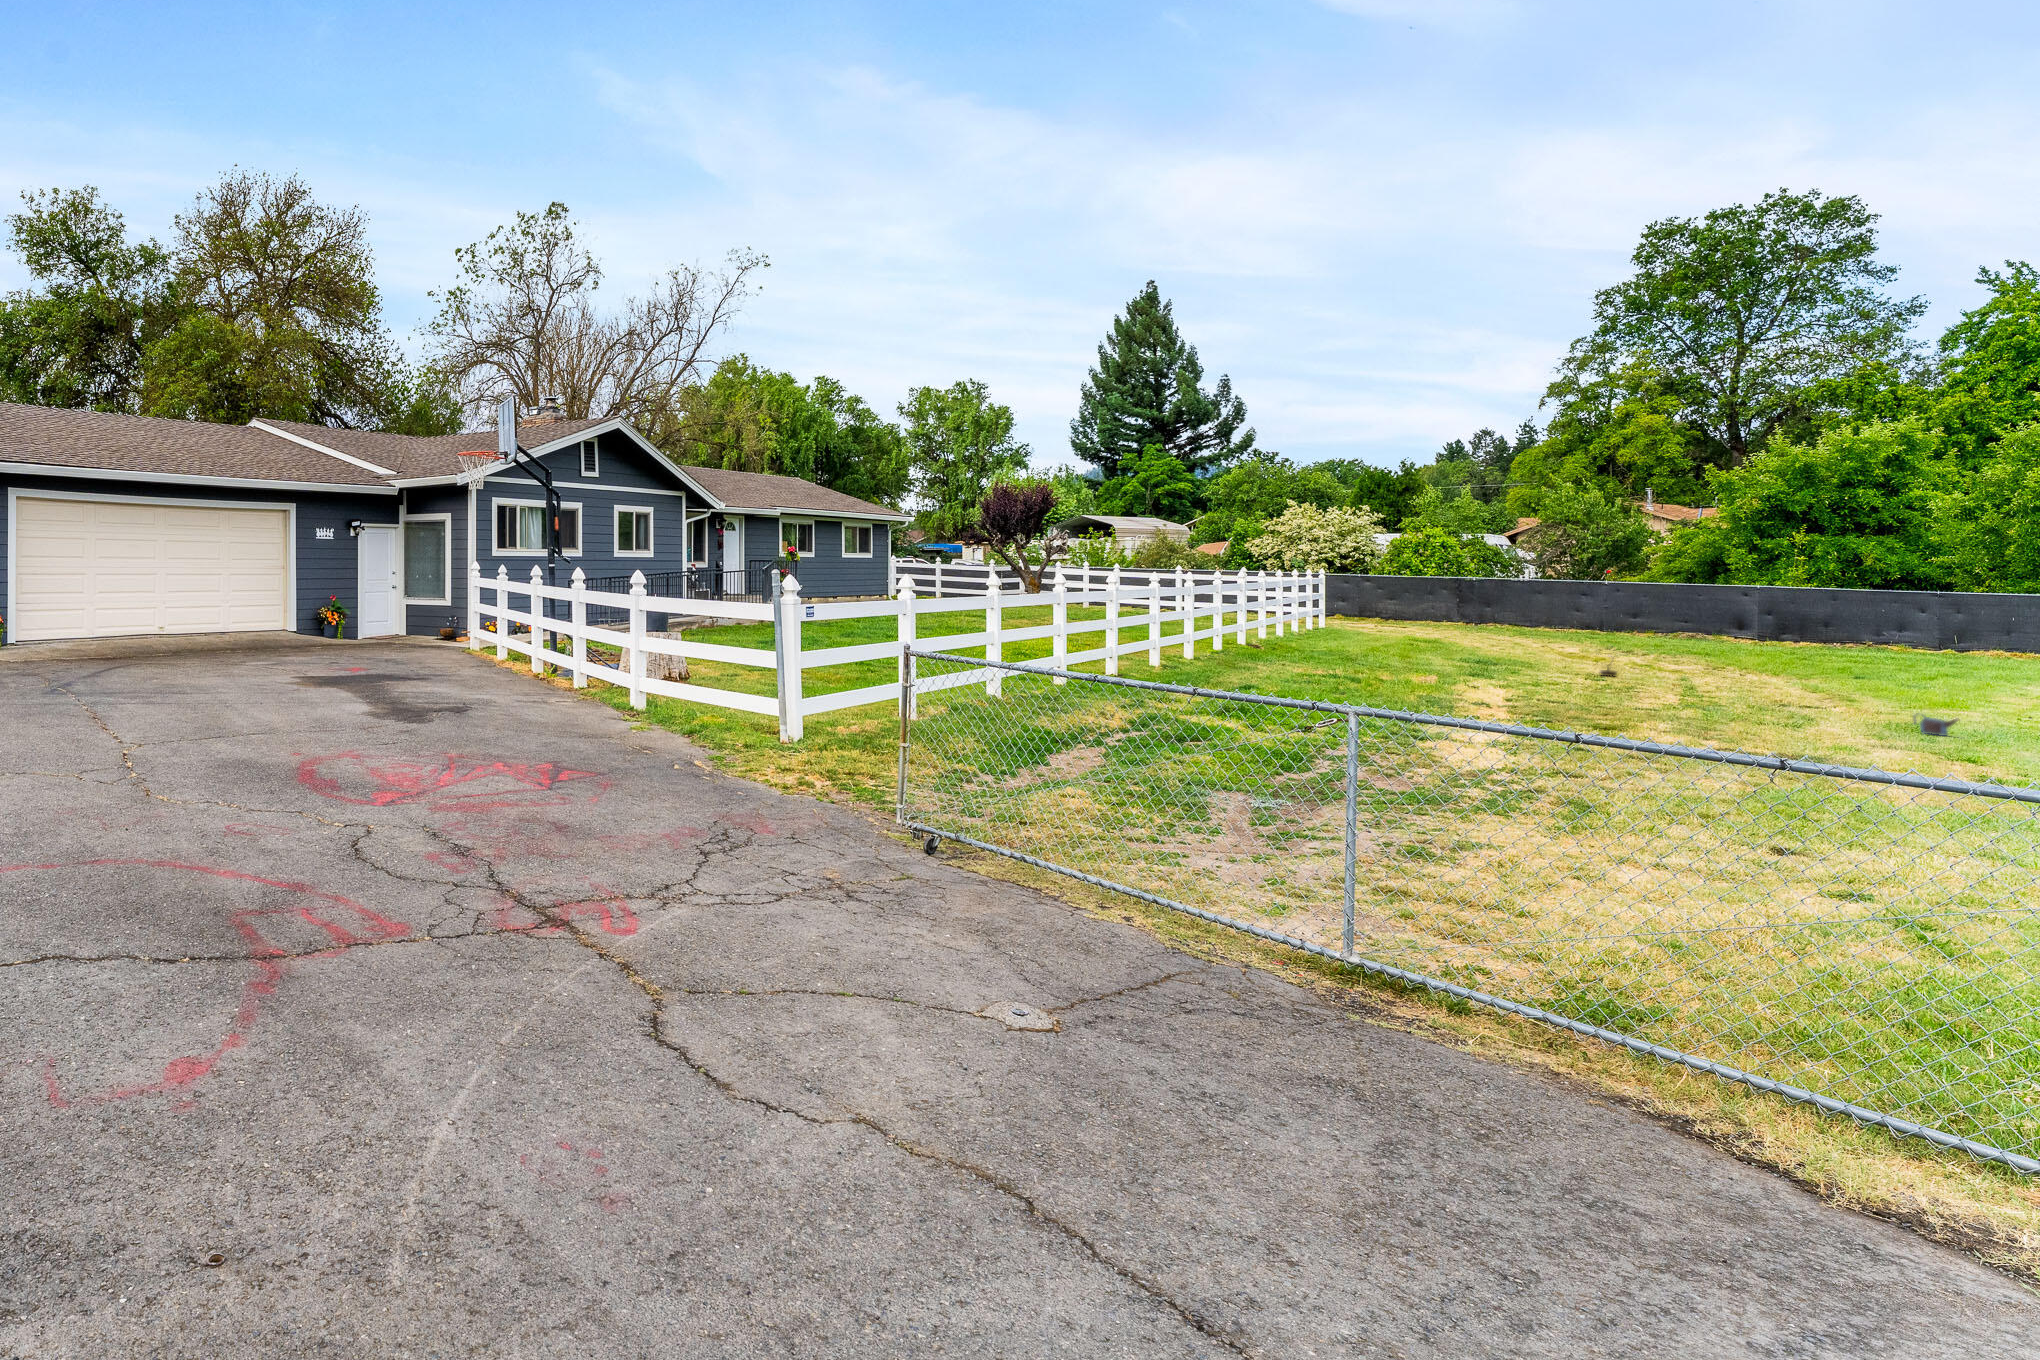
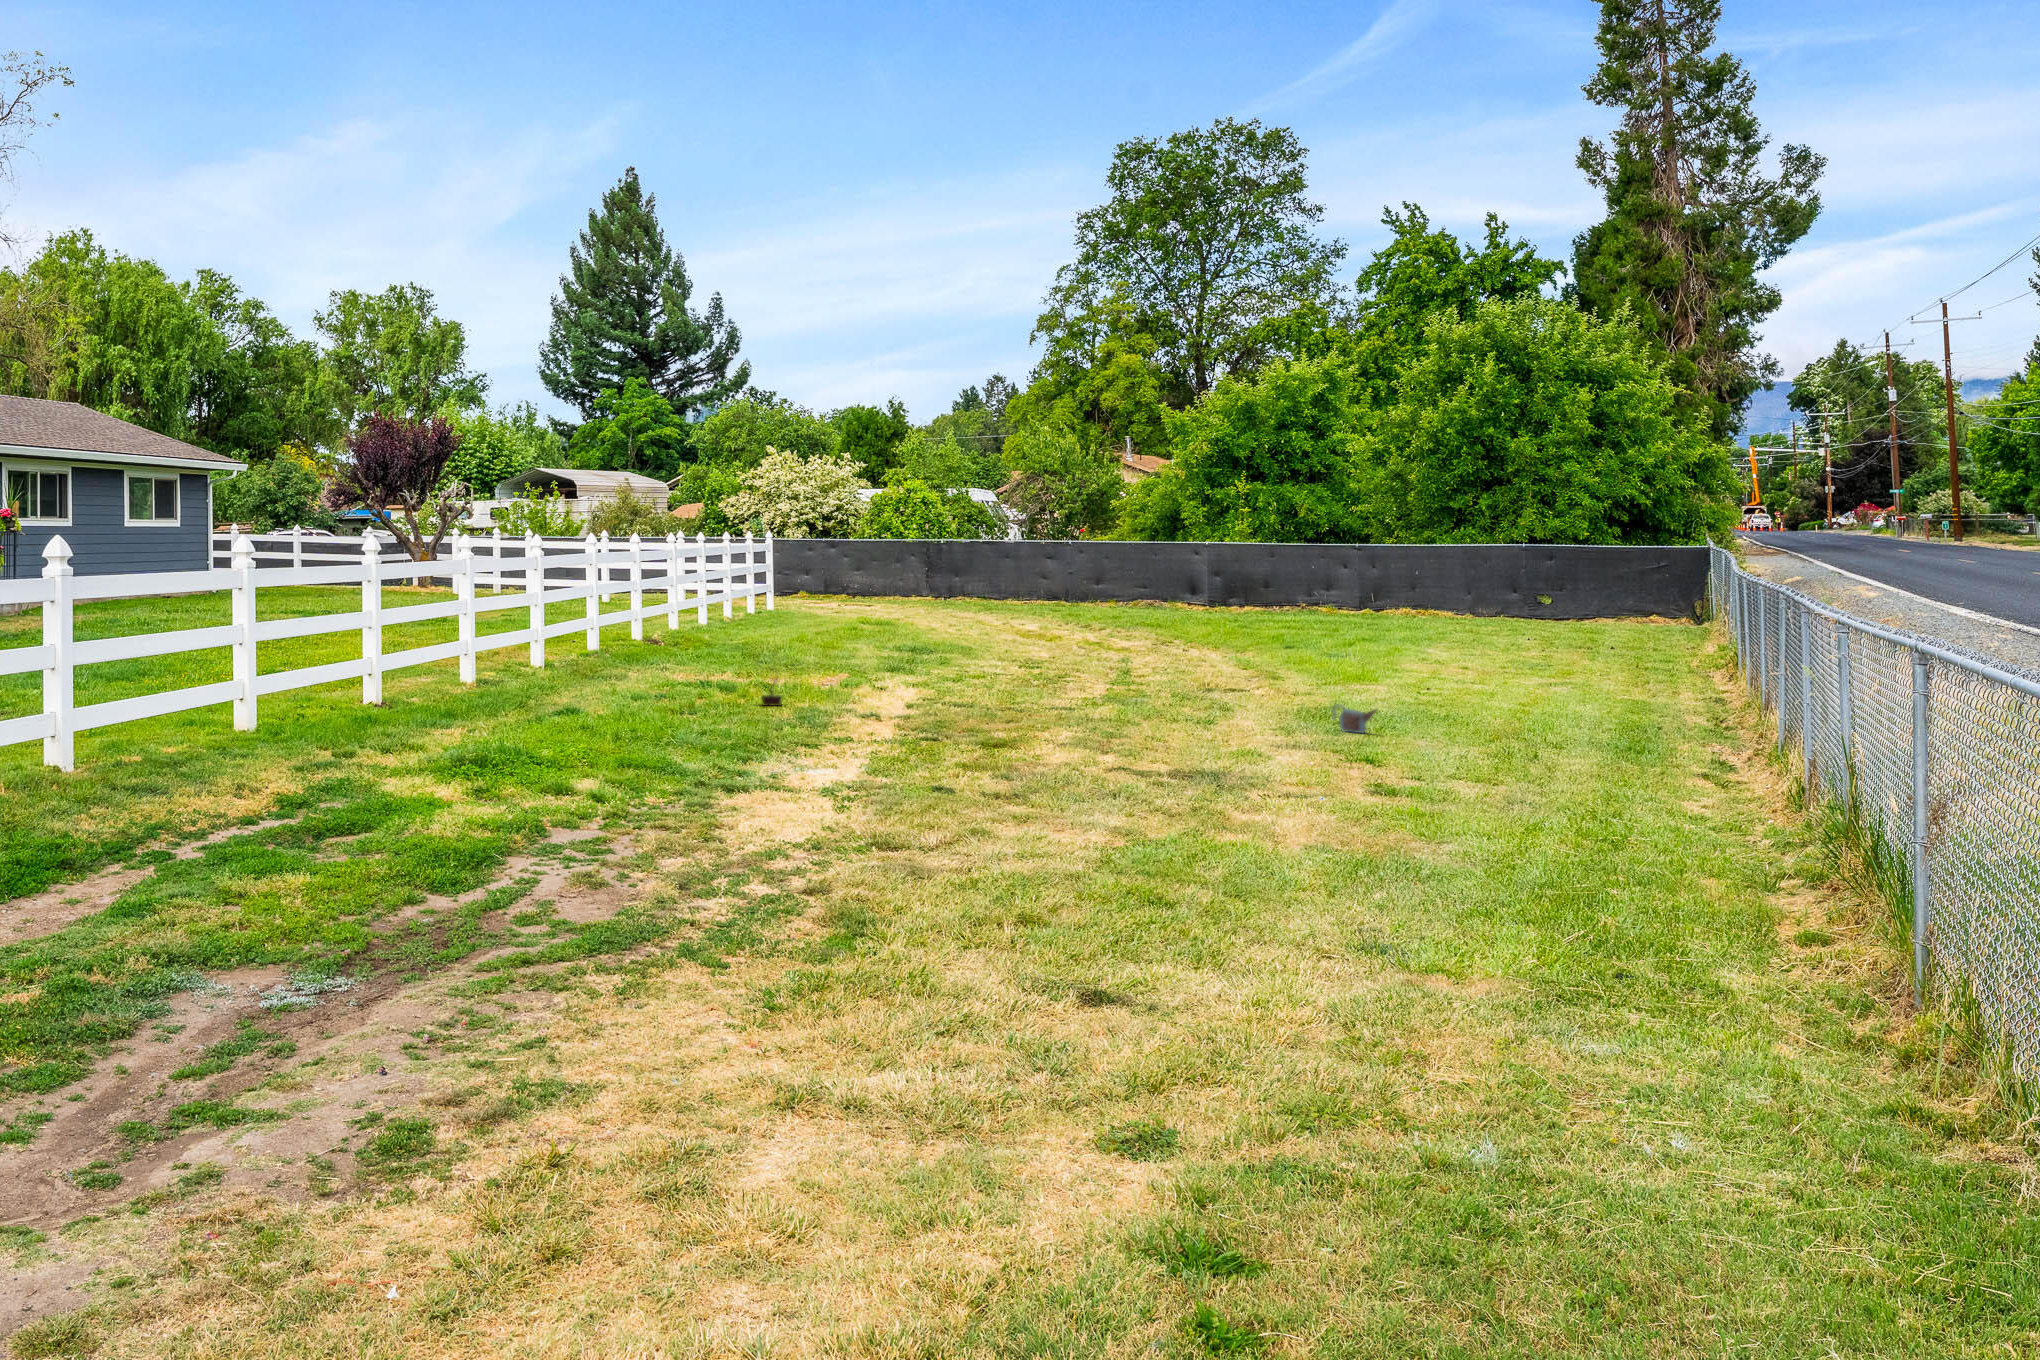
potted plant: present [1598,646,1628,676] -> present [756,653,782,706]

